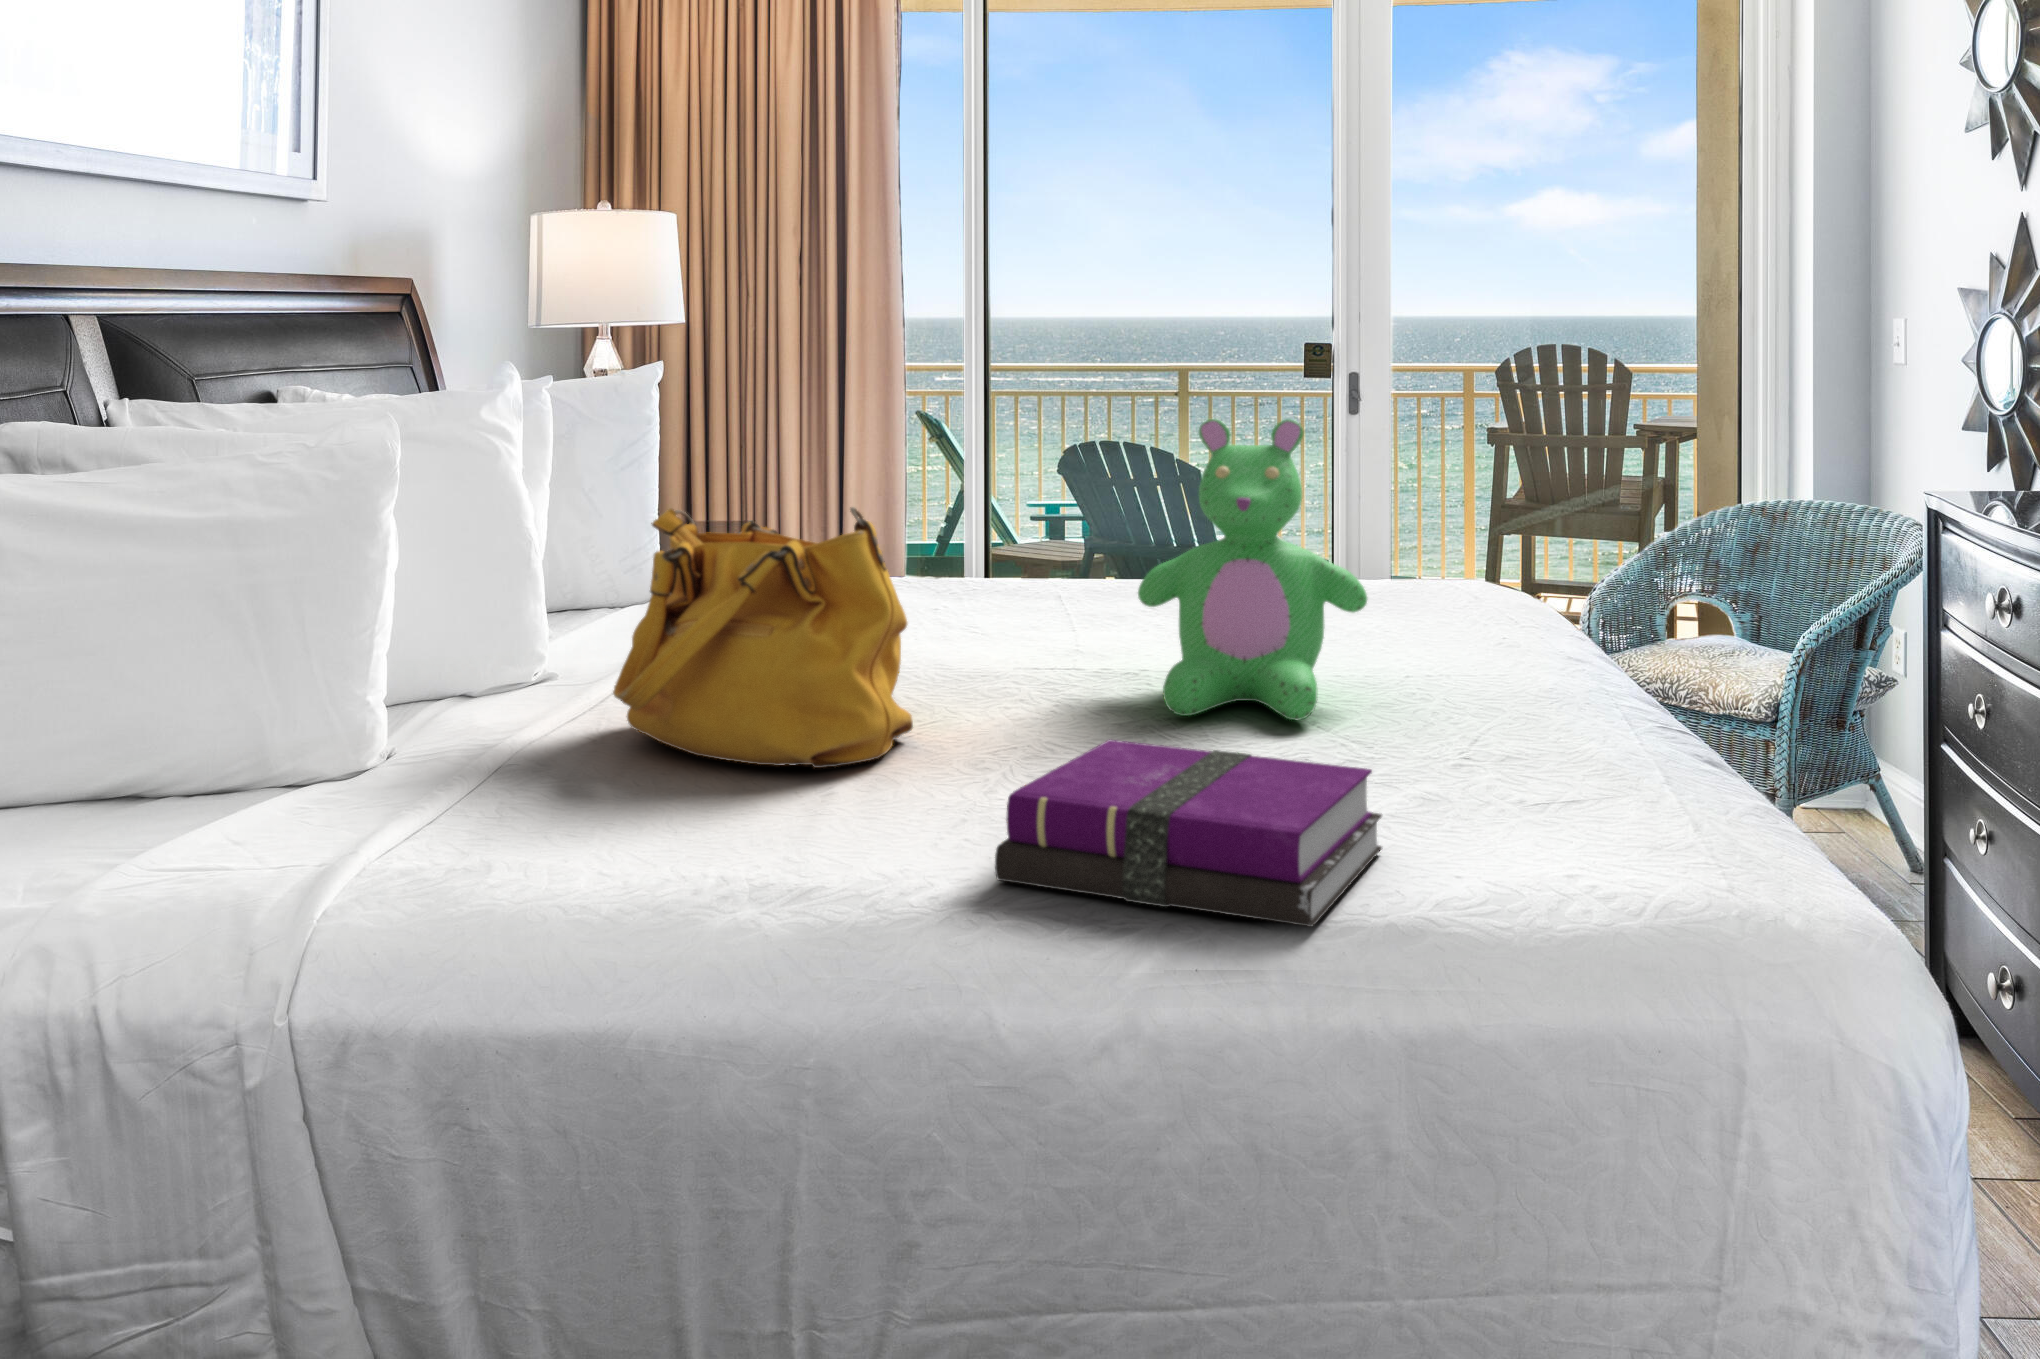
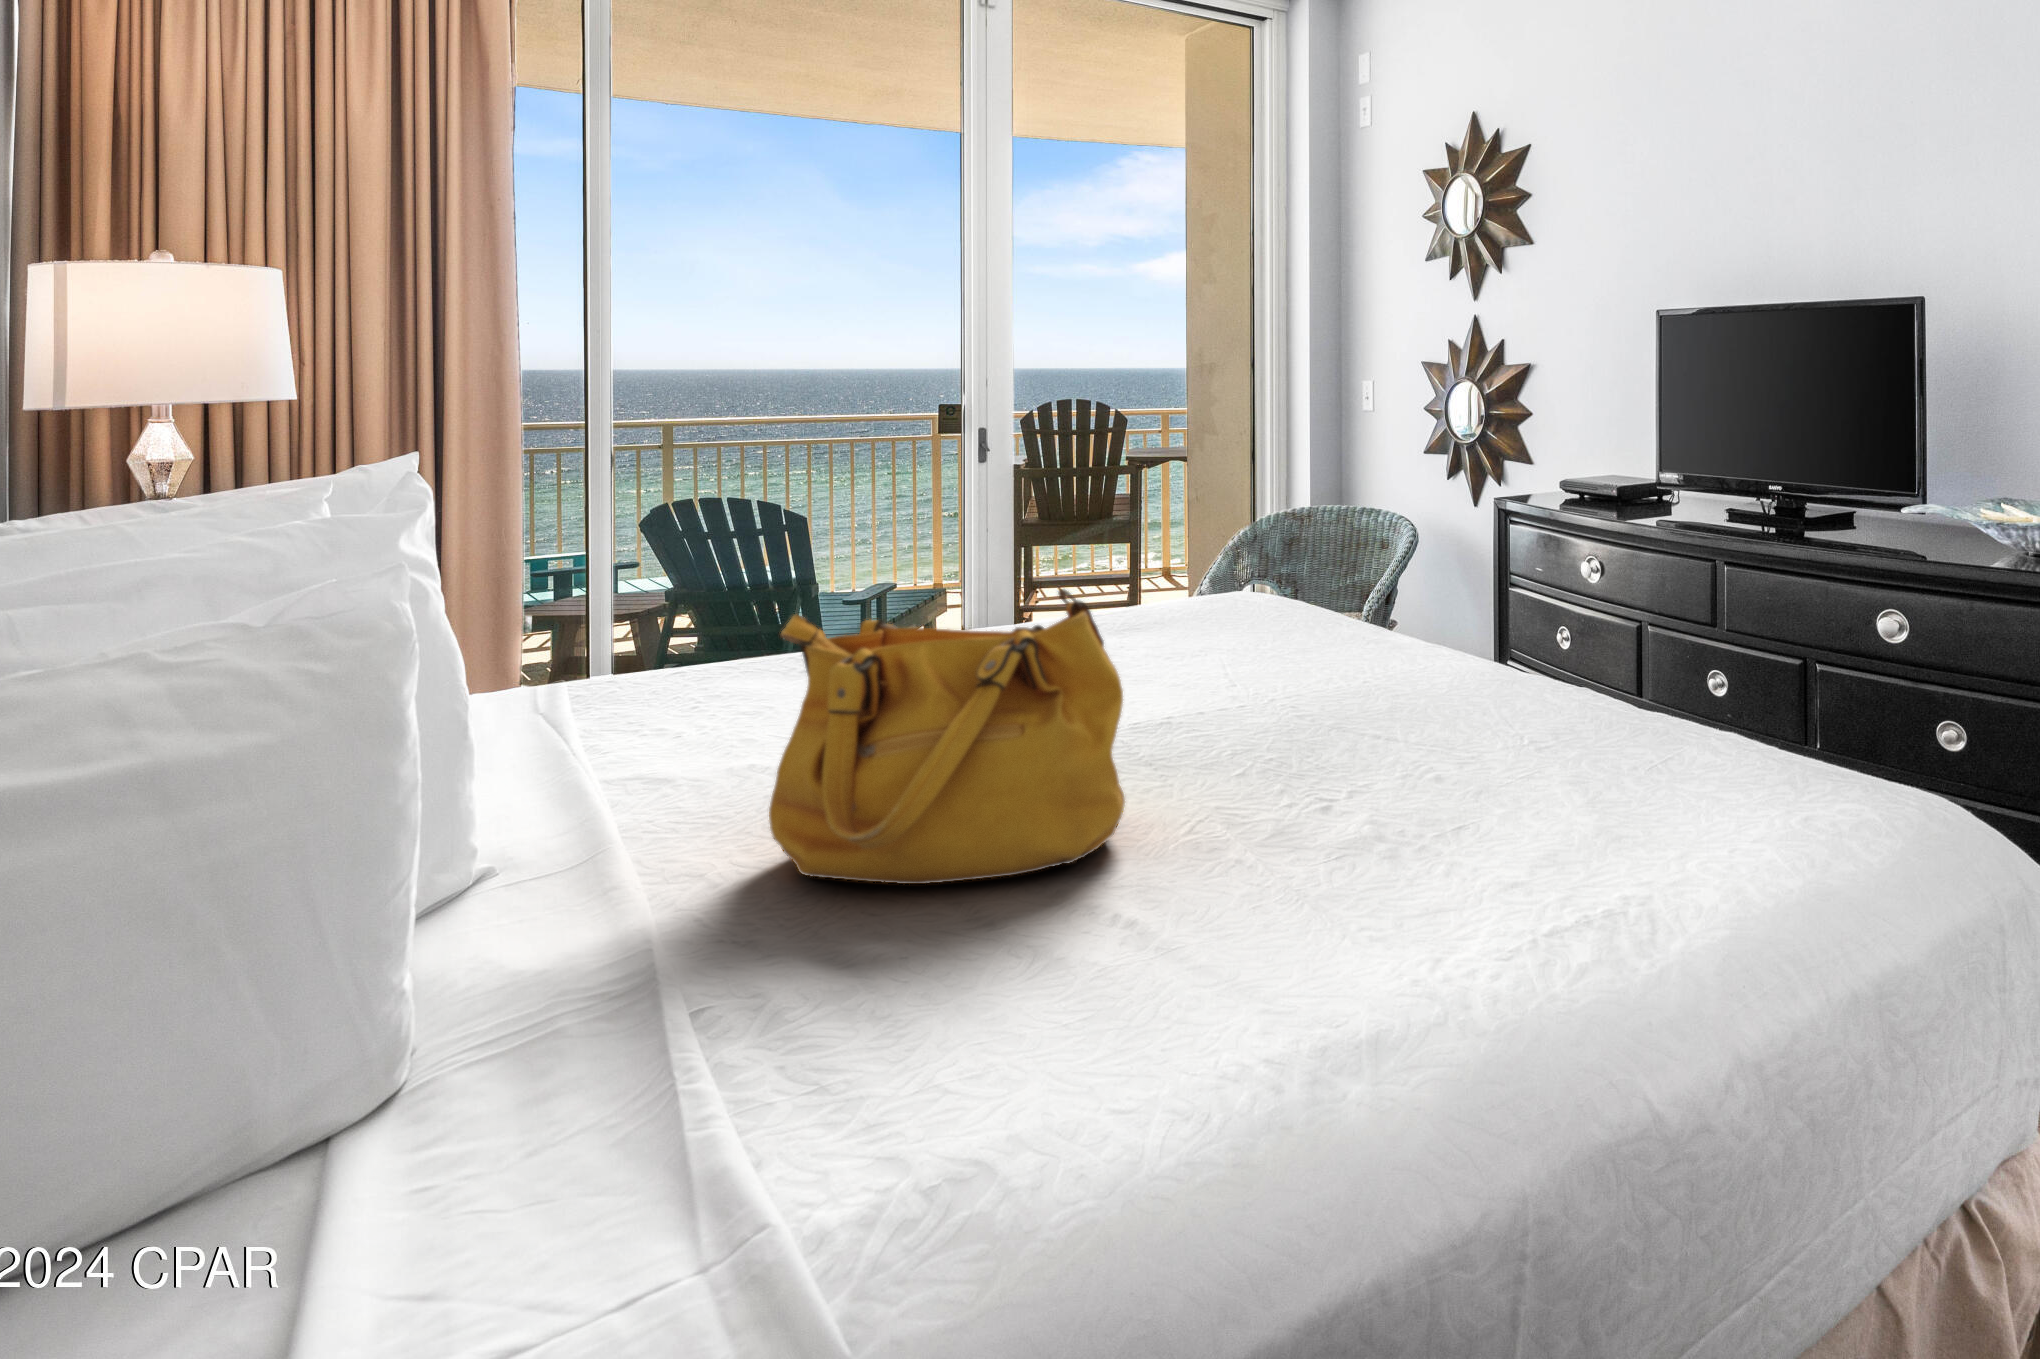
teddy bear: present [1138,419,1367,720] -> none [1181,477,1378,742]
notebook: present [995,740,1382,927] -> none [1384,747,1712,914]

